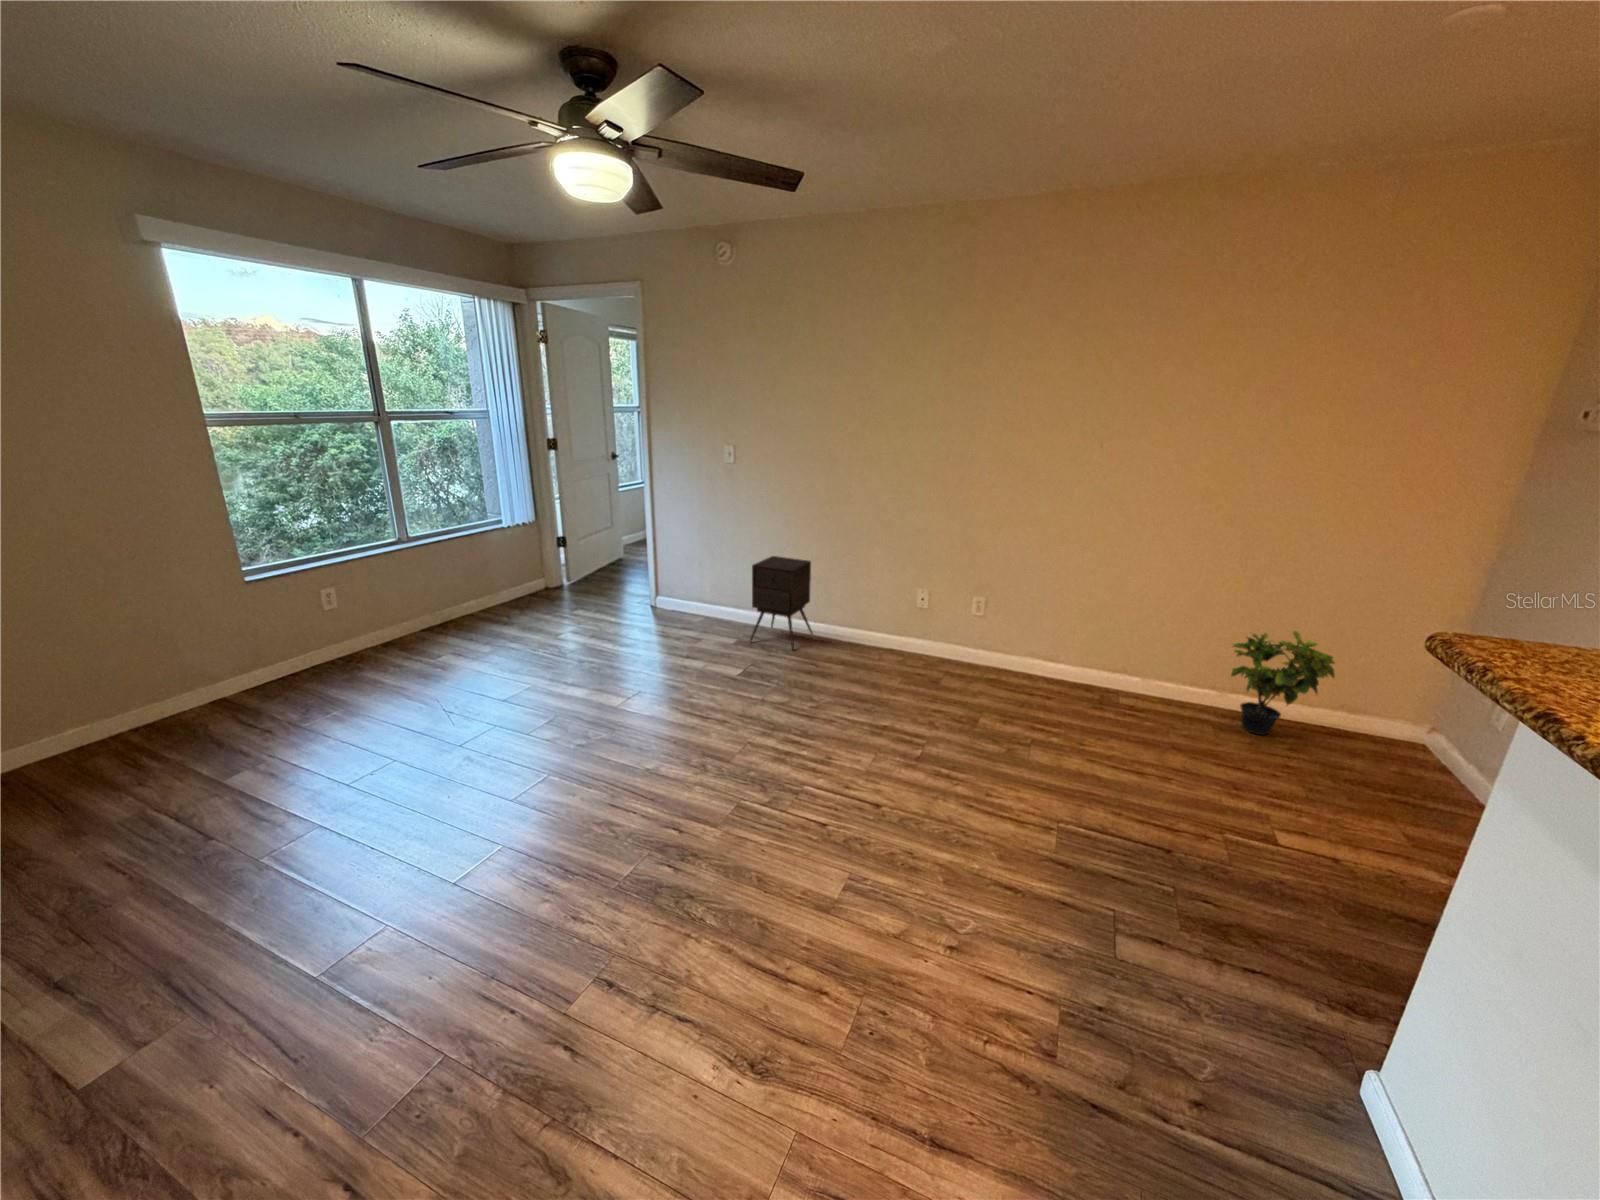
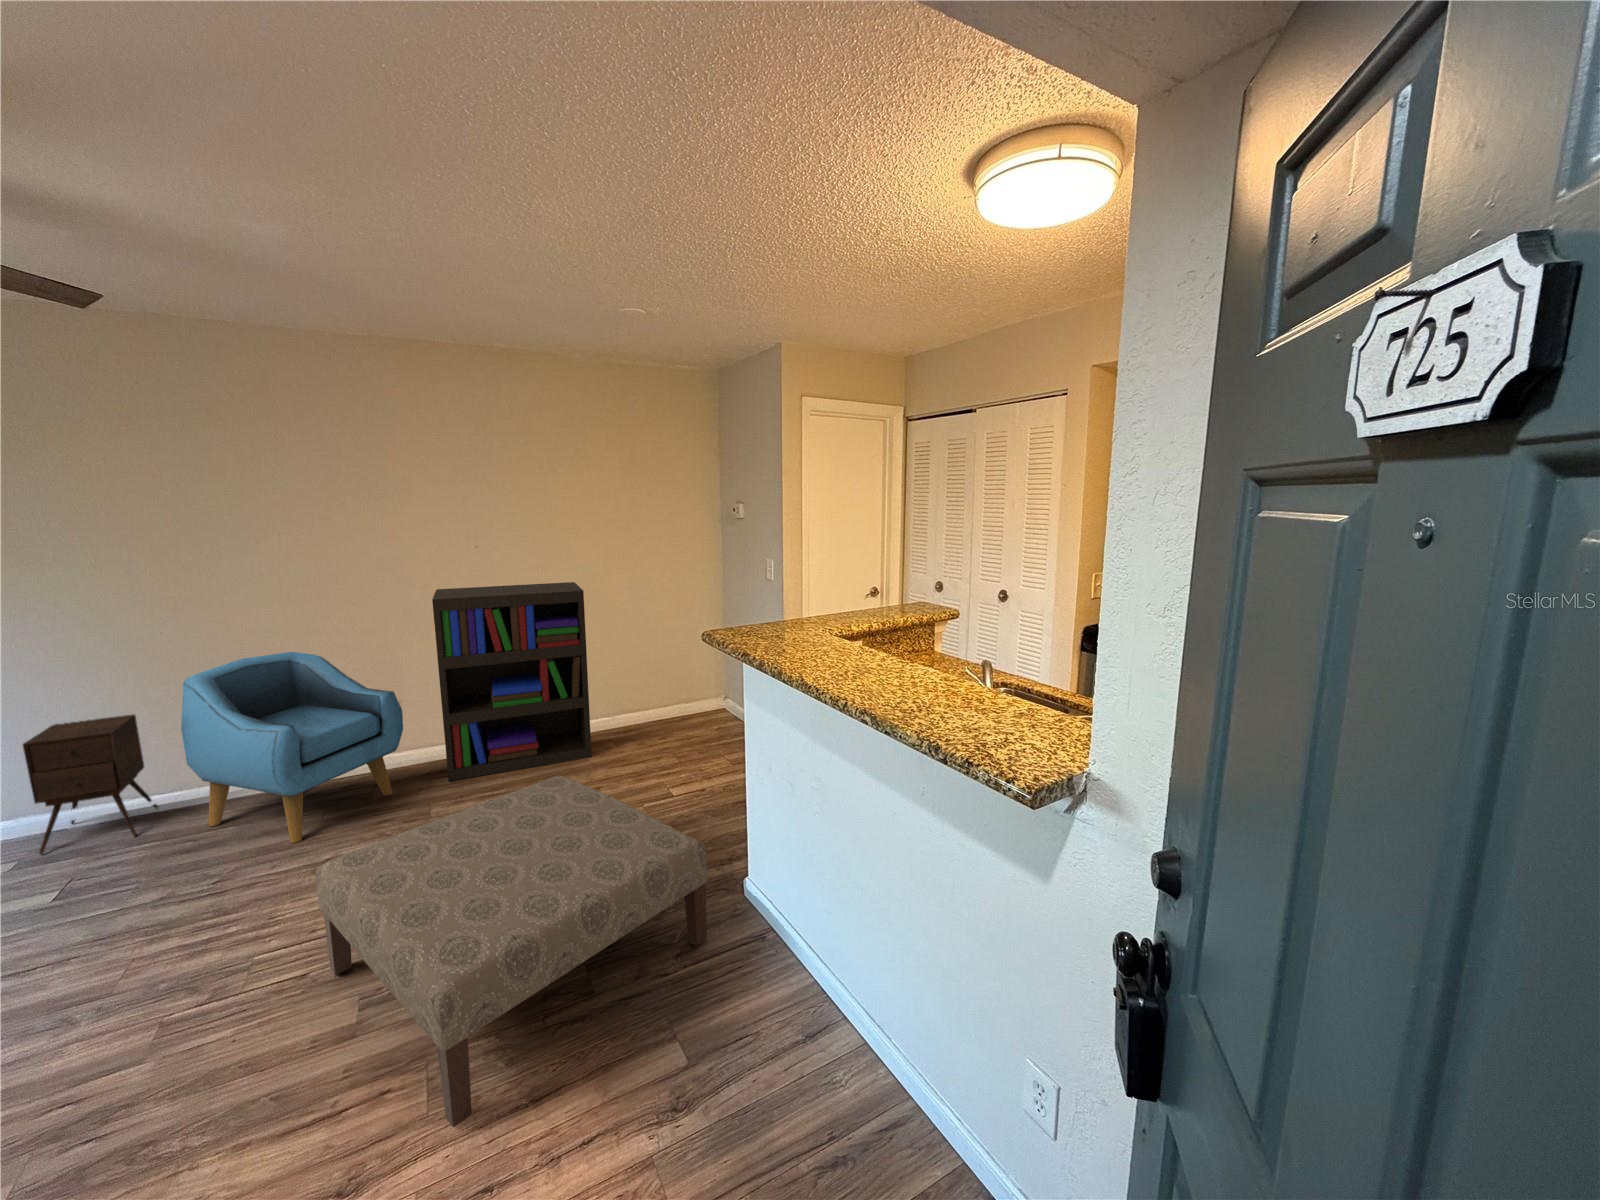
bookshelf: none [1006,495,1219,733] -> present [432,582,592,781]
armchair: none [825,533,980,700] -> present [181,652,403,843]
potted plant: present [1231,631,1335,735] -> none [613,657,675,736]
ottoman: none [841,738,1307,1119] -> present [315,776,708,1127]

